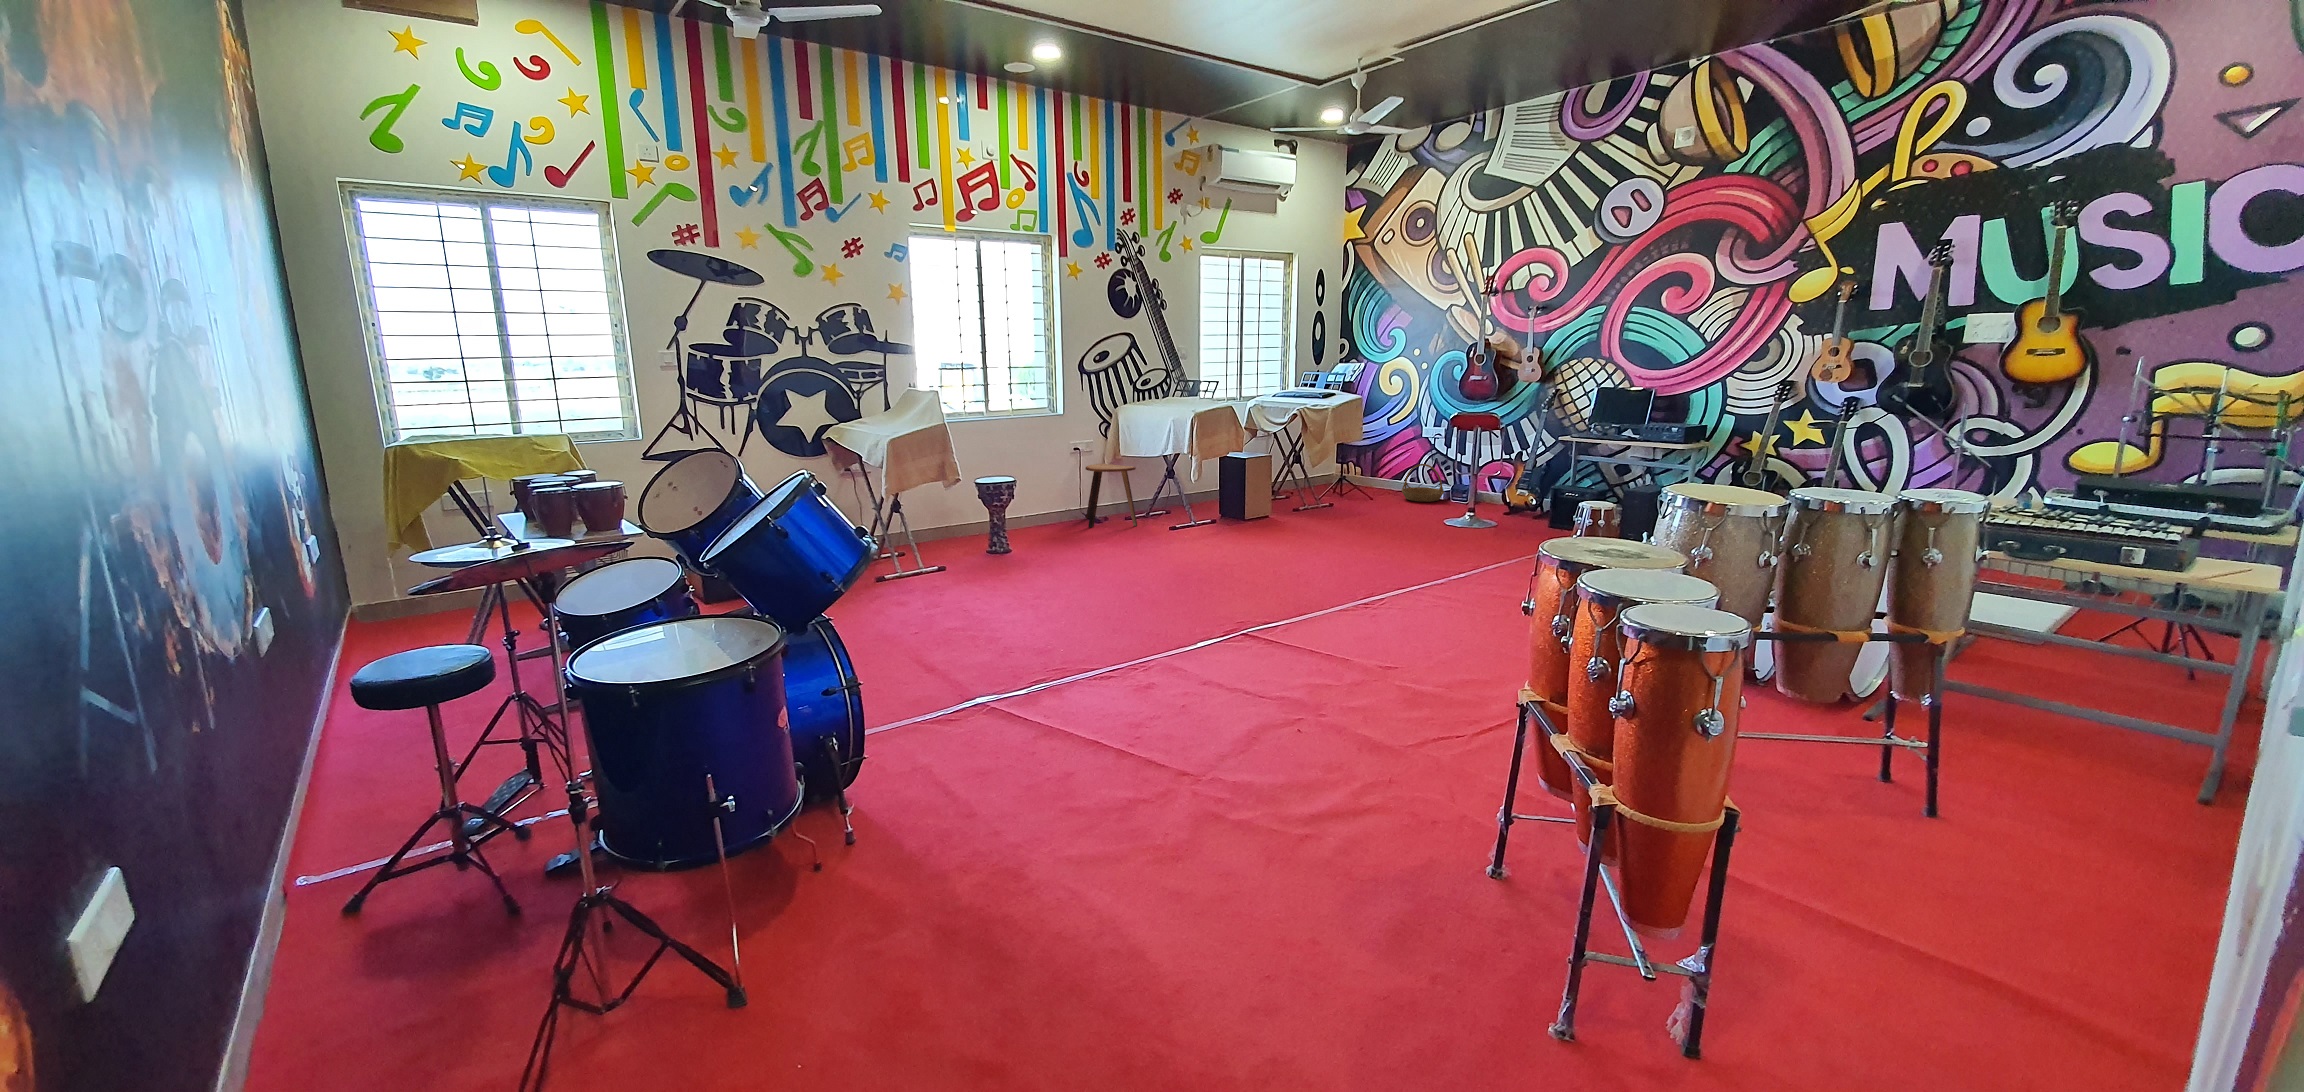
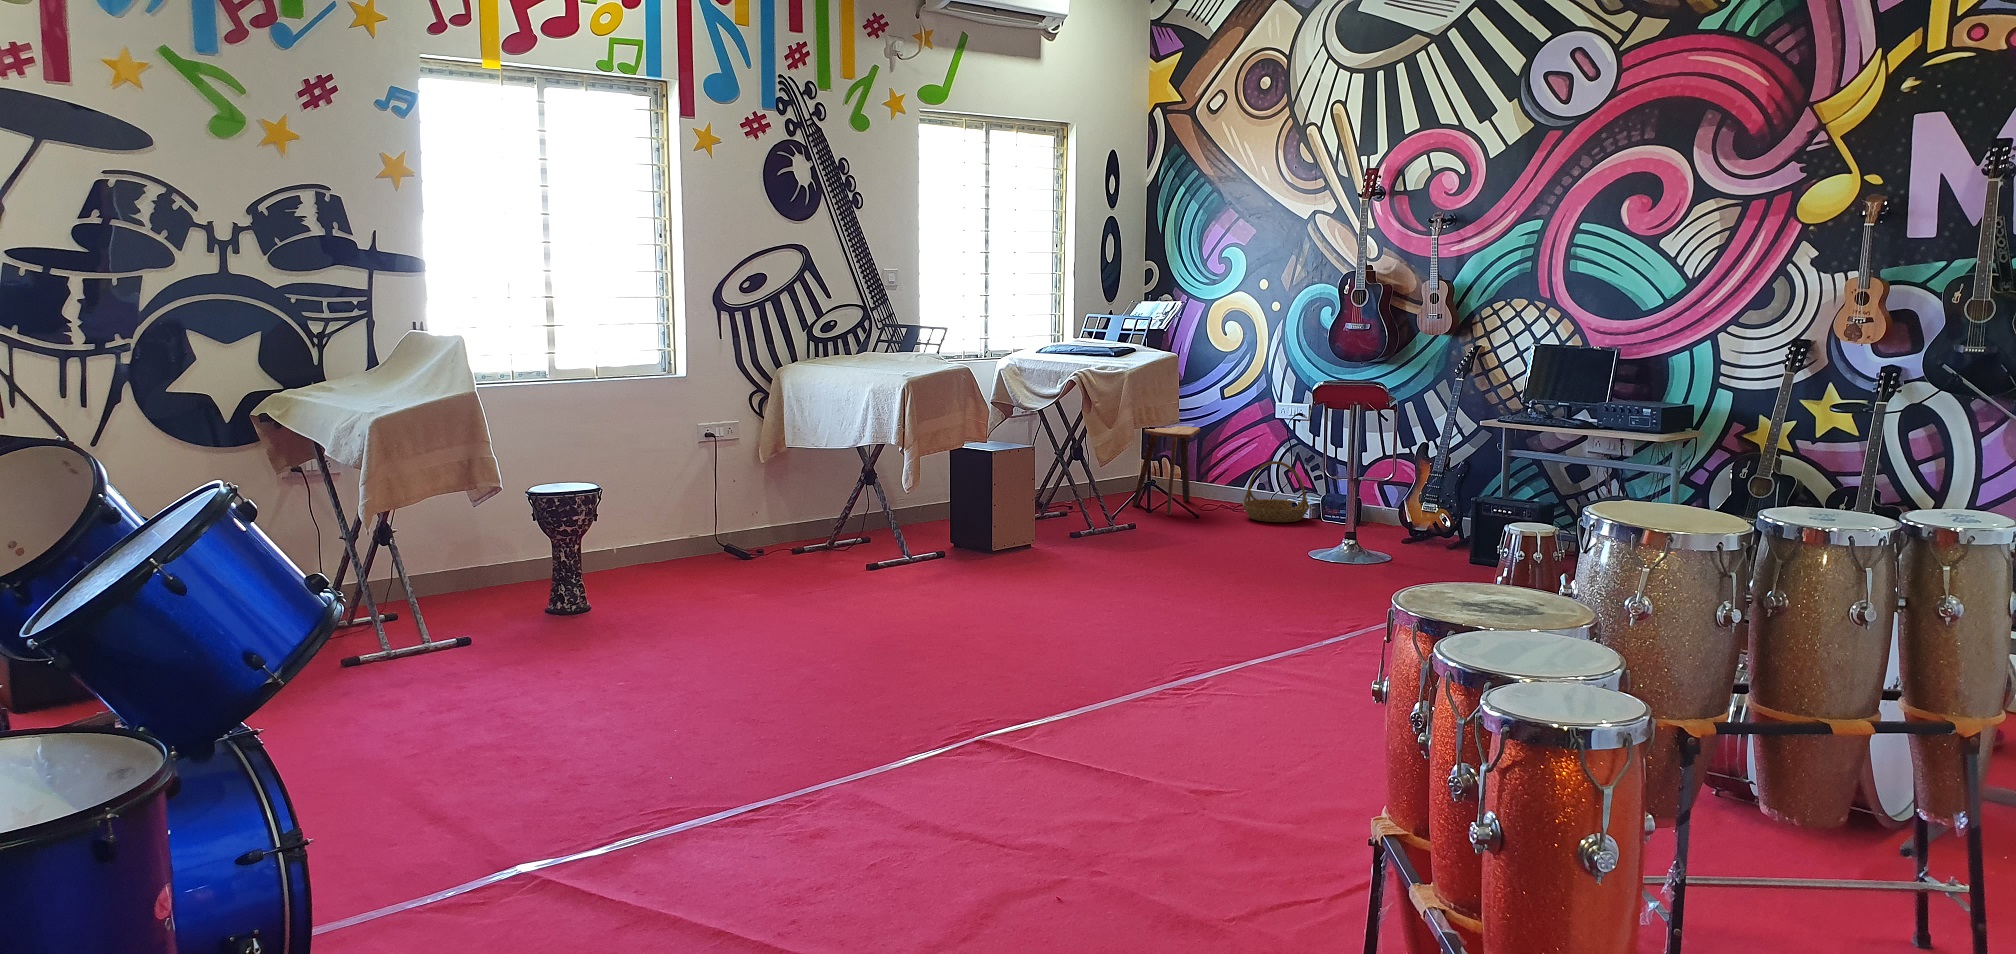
stool: present [1085,464,1137,527] -> present [1132,426,1200,515]

